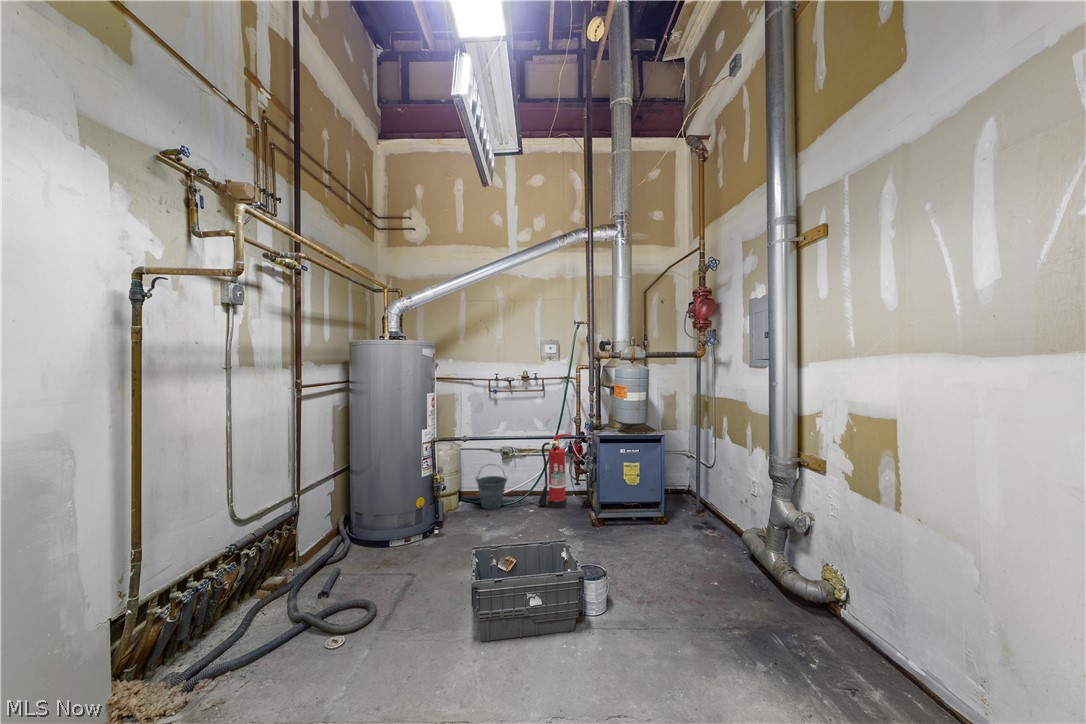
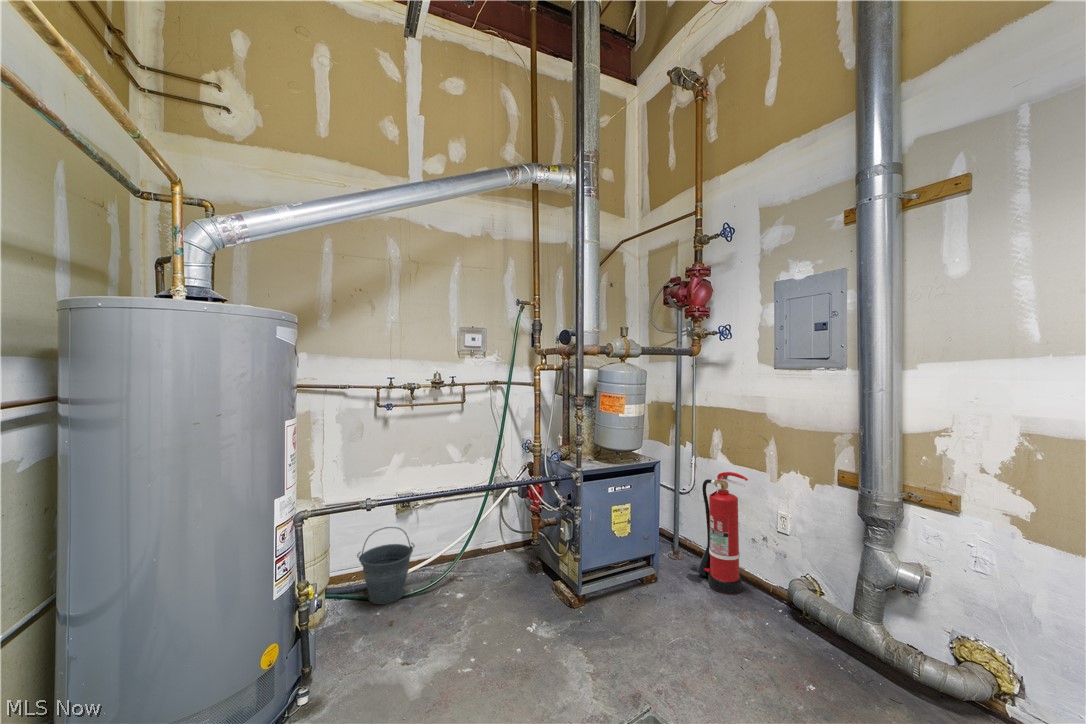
fire extinguisher: present [538,434,572,509] -> present [697,472,748,594]

